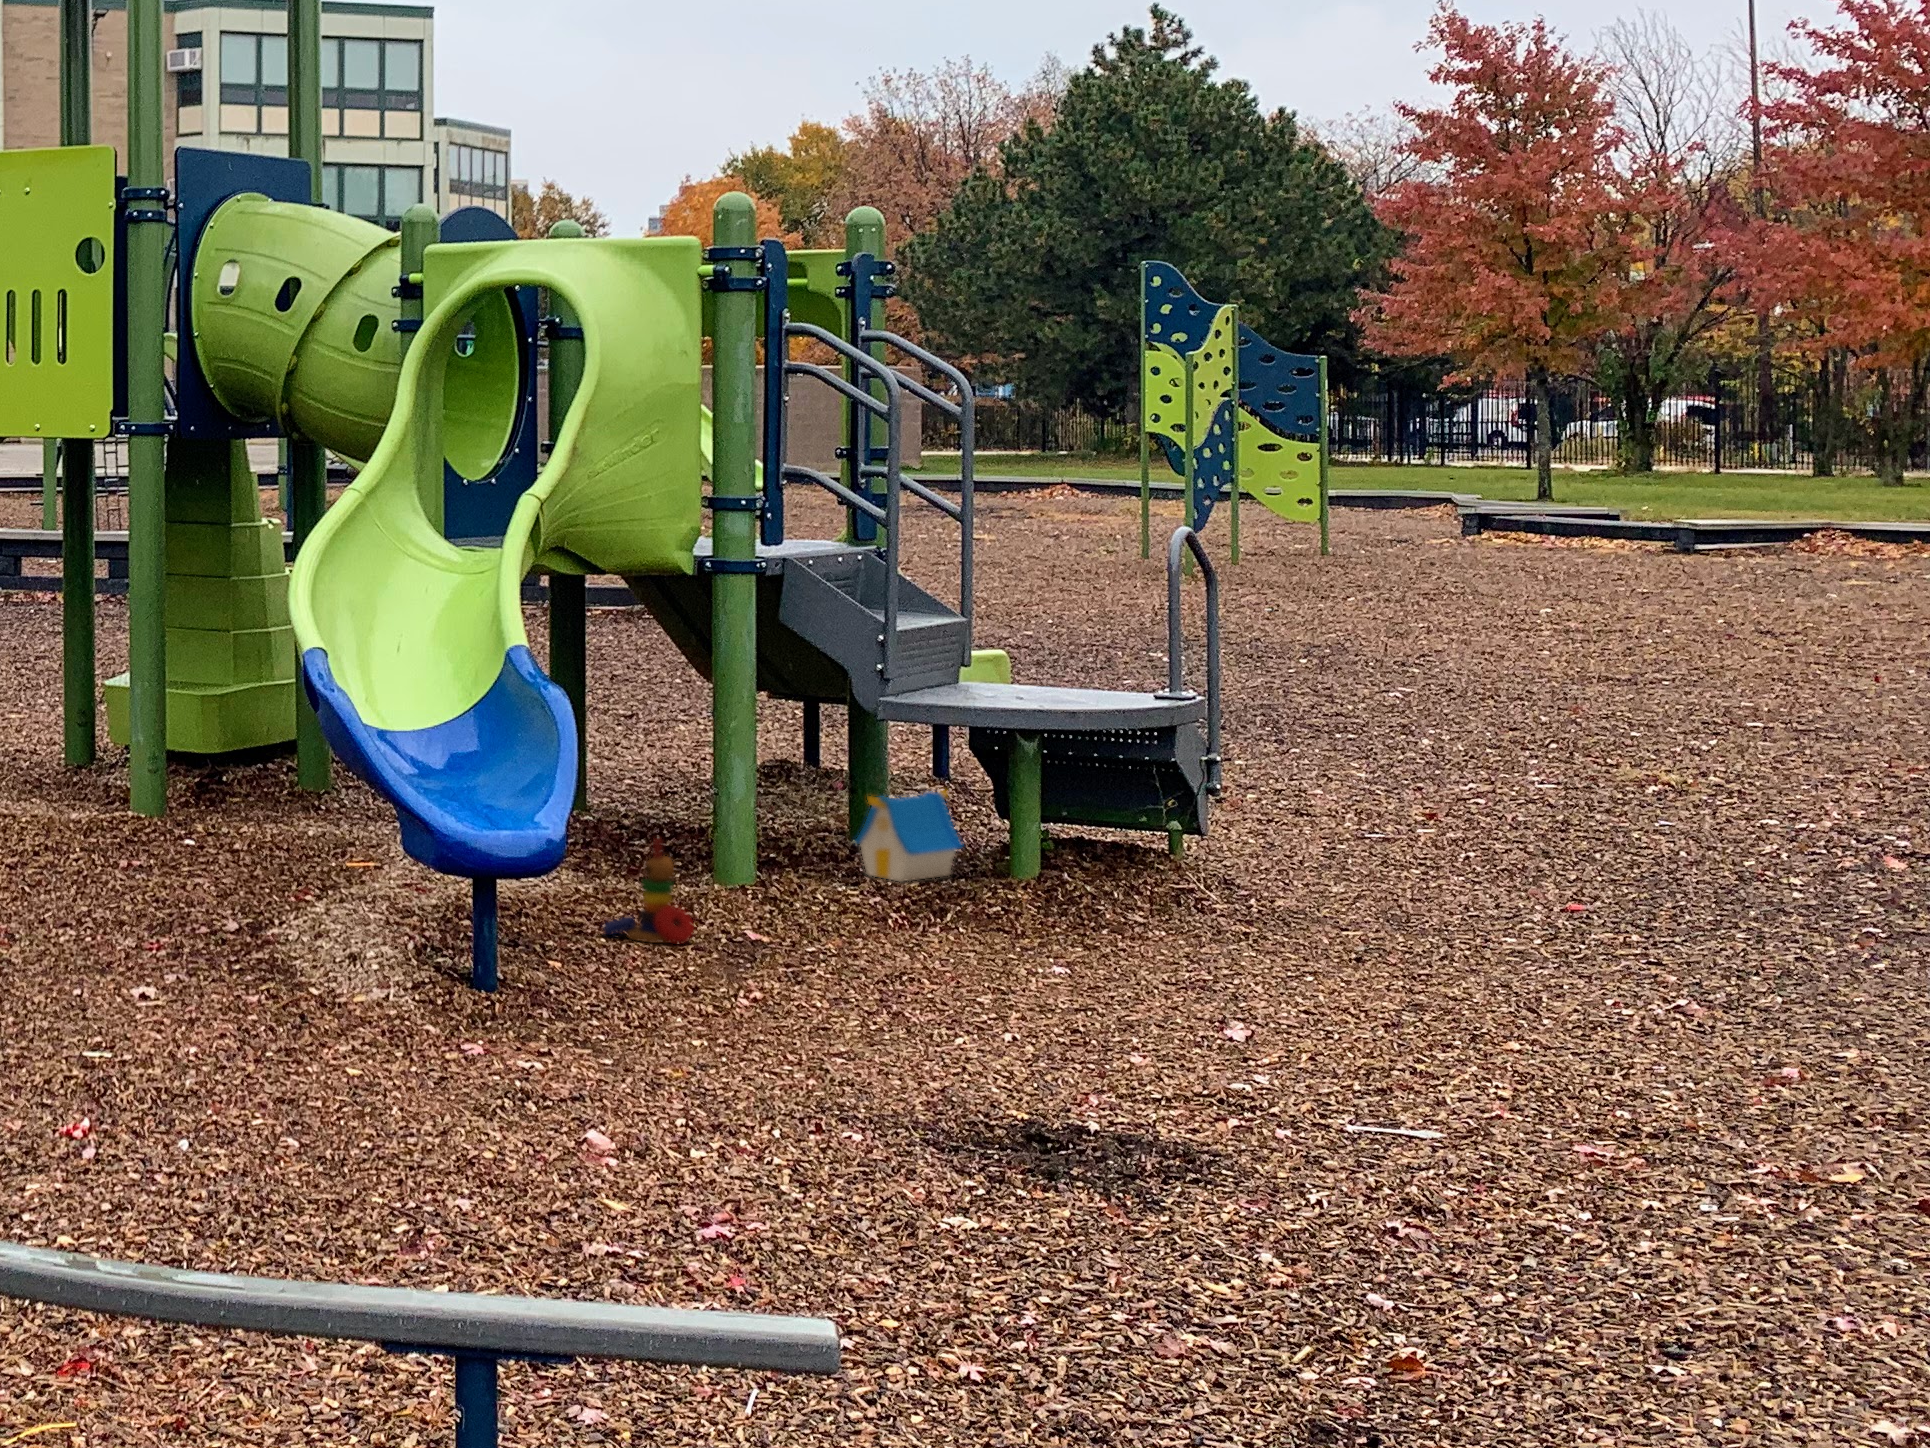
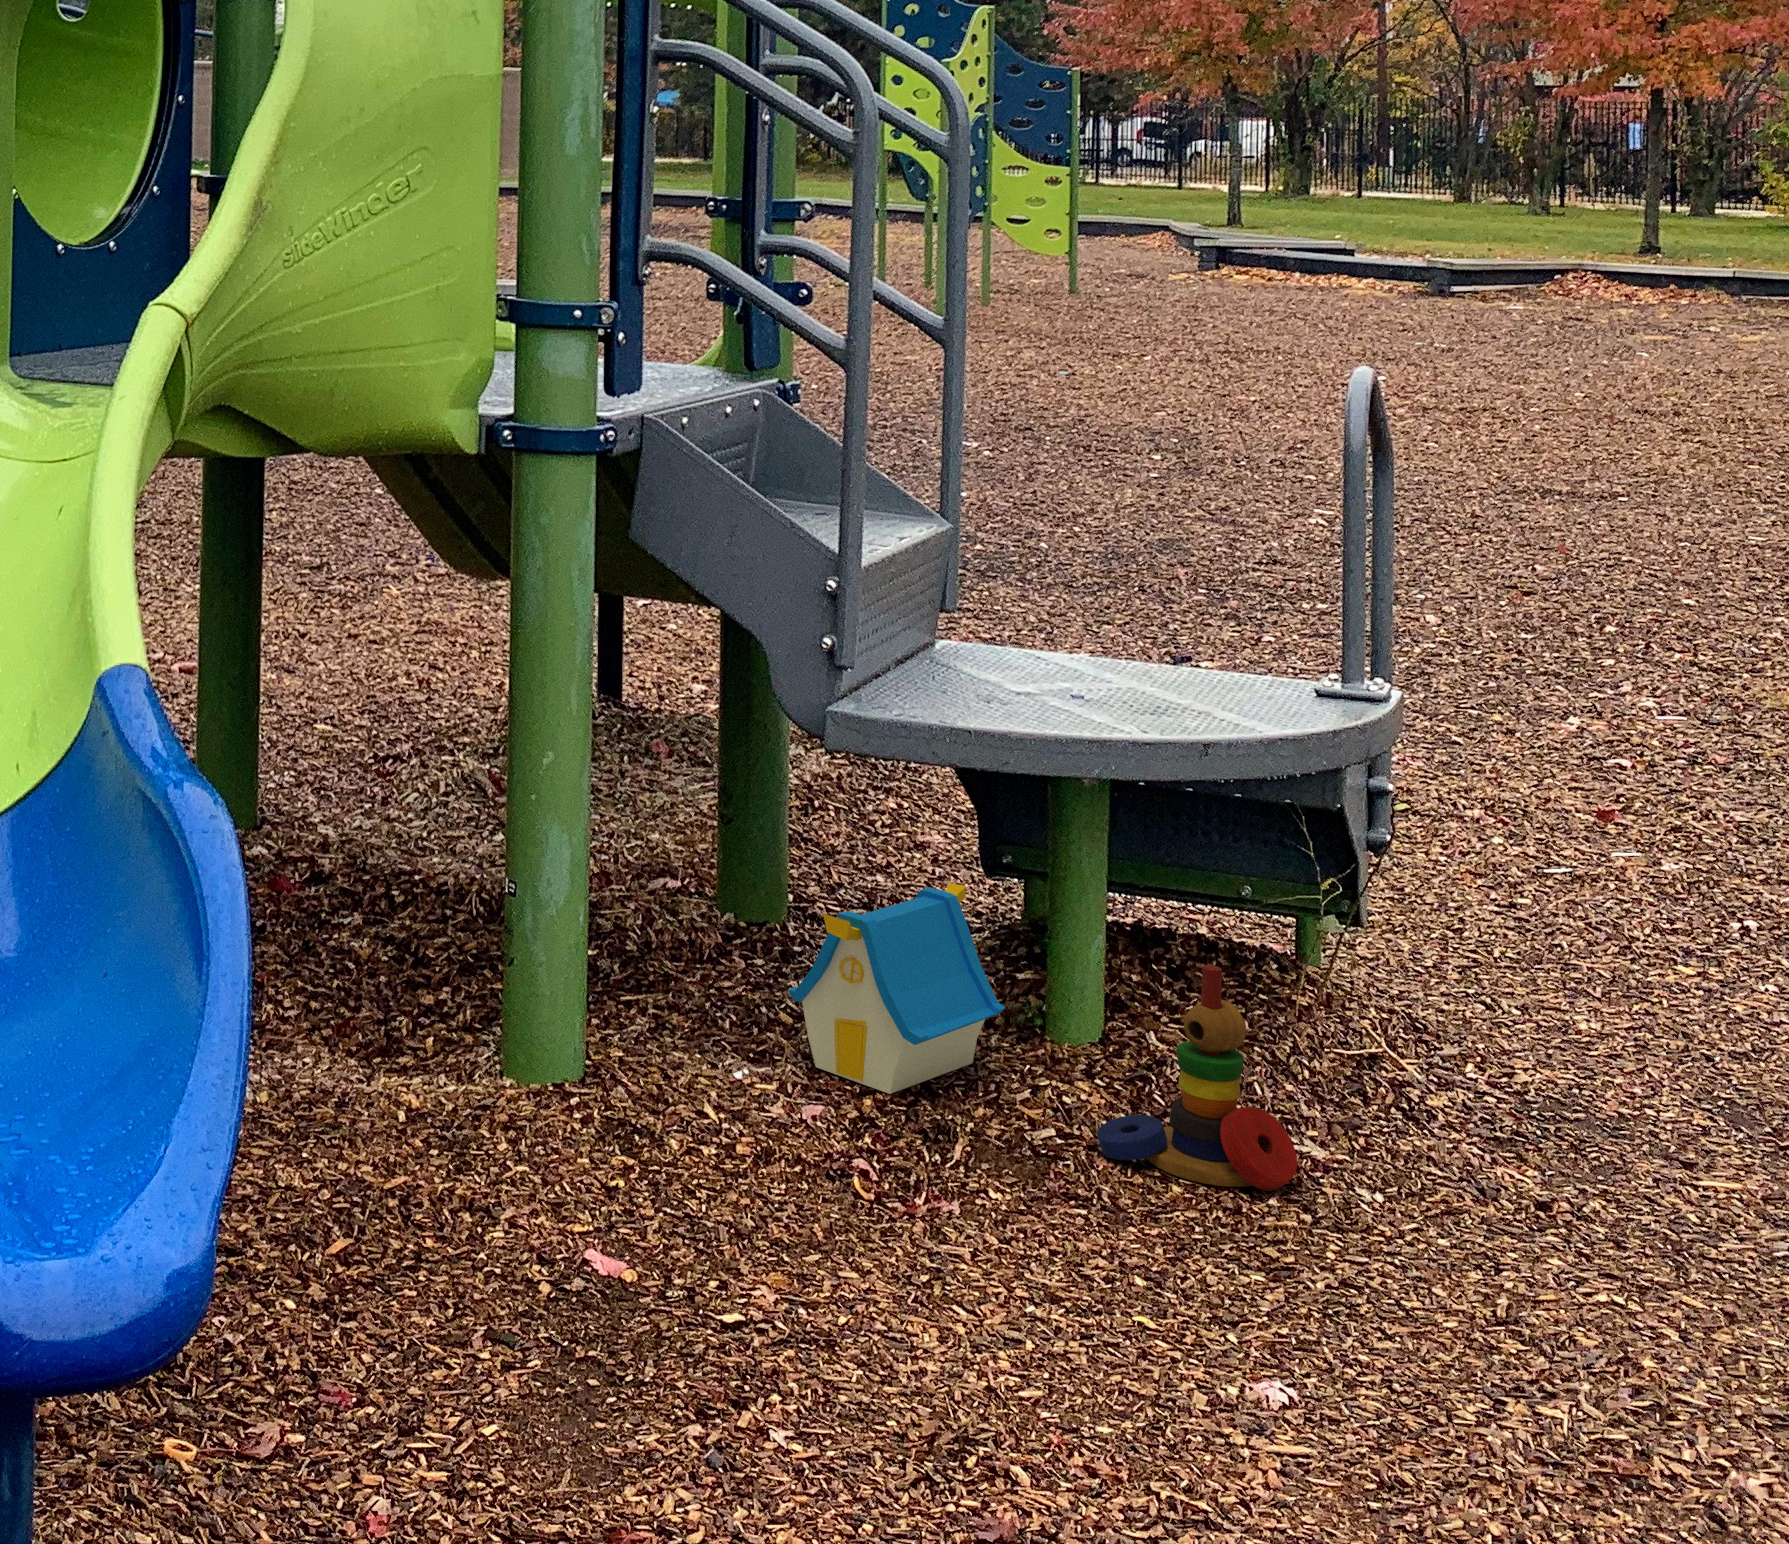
stacking toy: present [603,838,694,944] -> present [1097,965,1297,1191]

